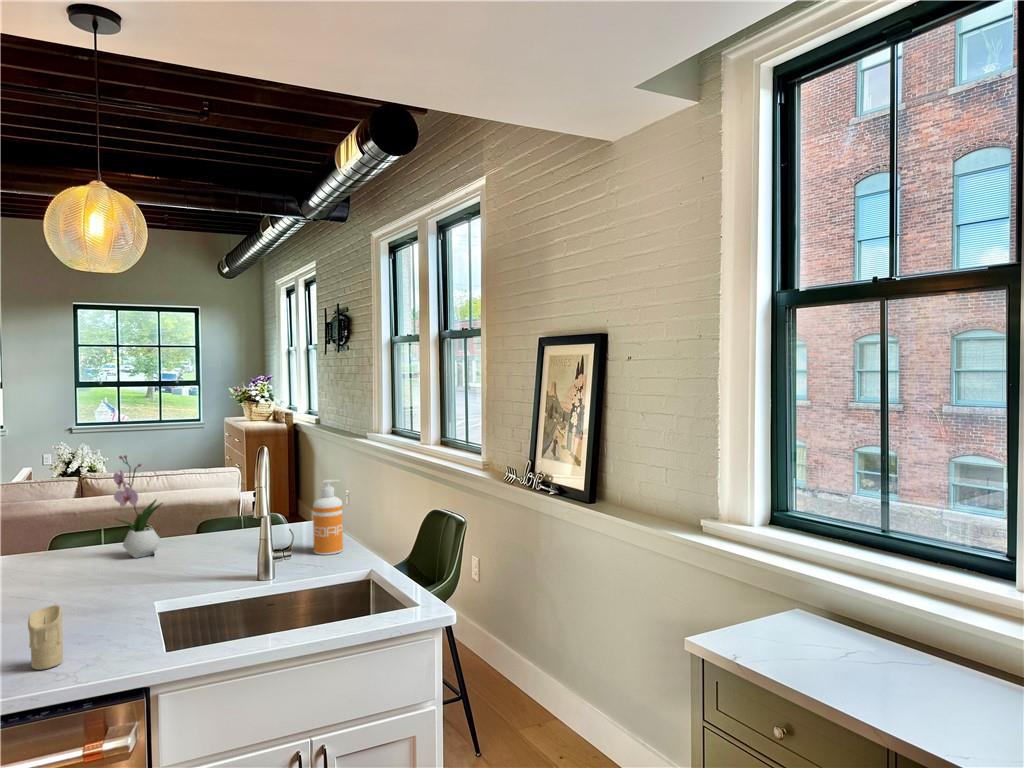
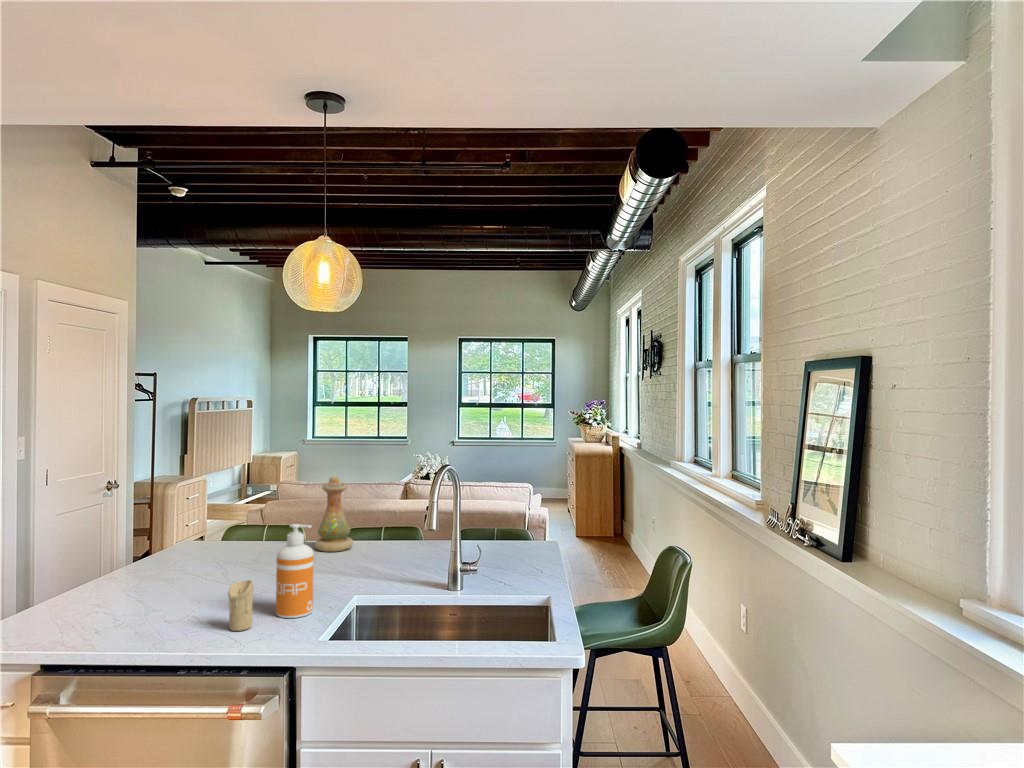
flower arrangement: present [113,455,163,558] -> none [374,463,409,552]
vase: none [30,475,86,570] -> present [315,475,353,552]
soap dispenser: present [313,480,343,555] -> present [276,524,314,618]

